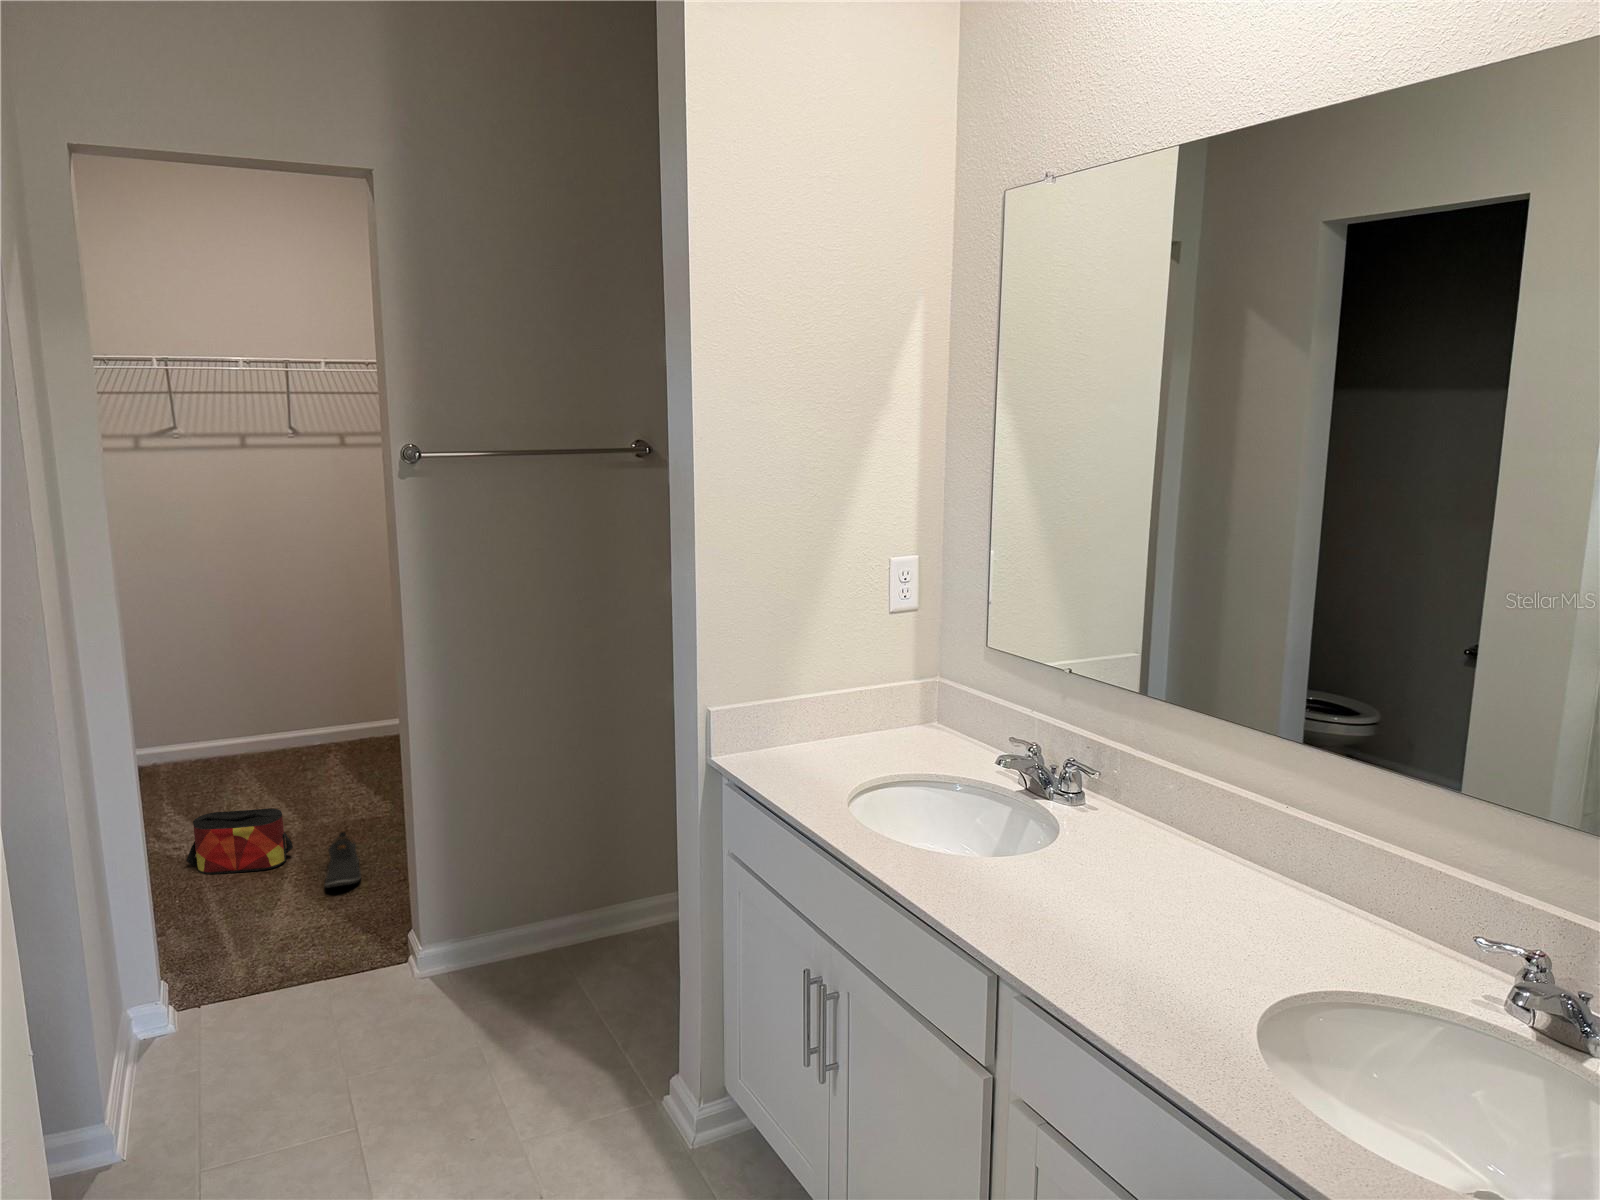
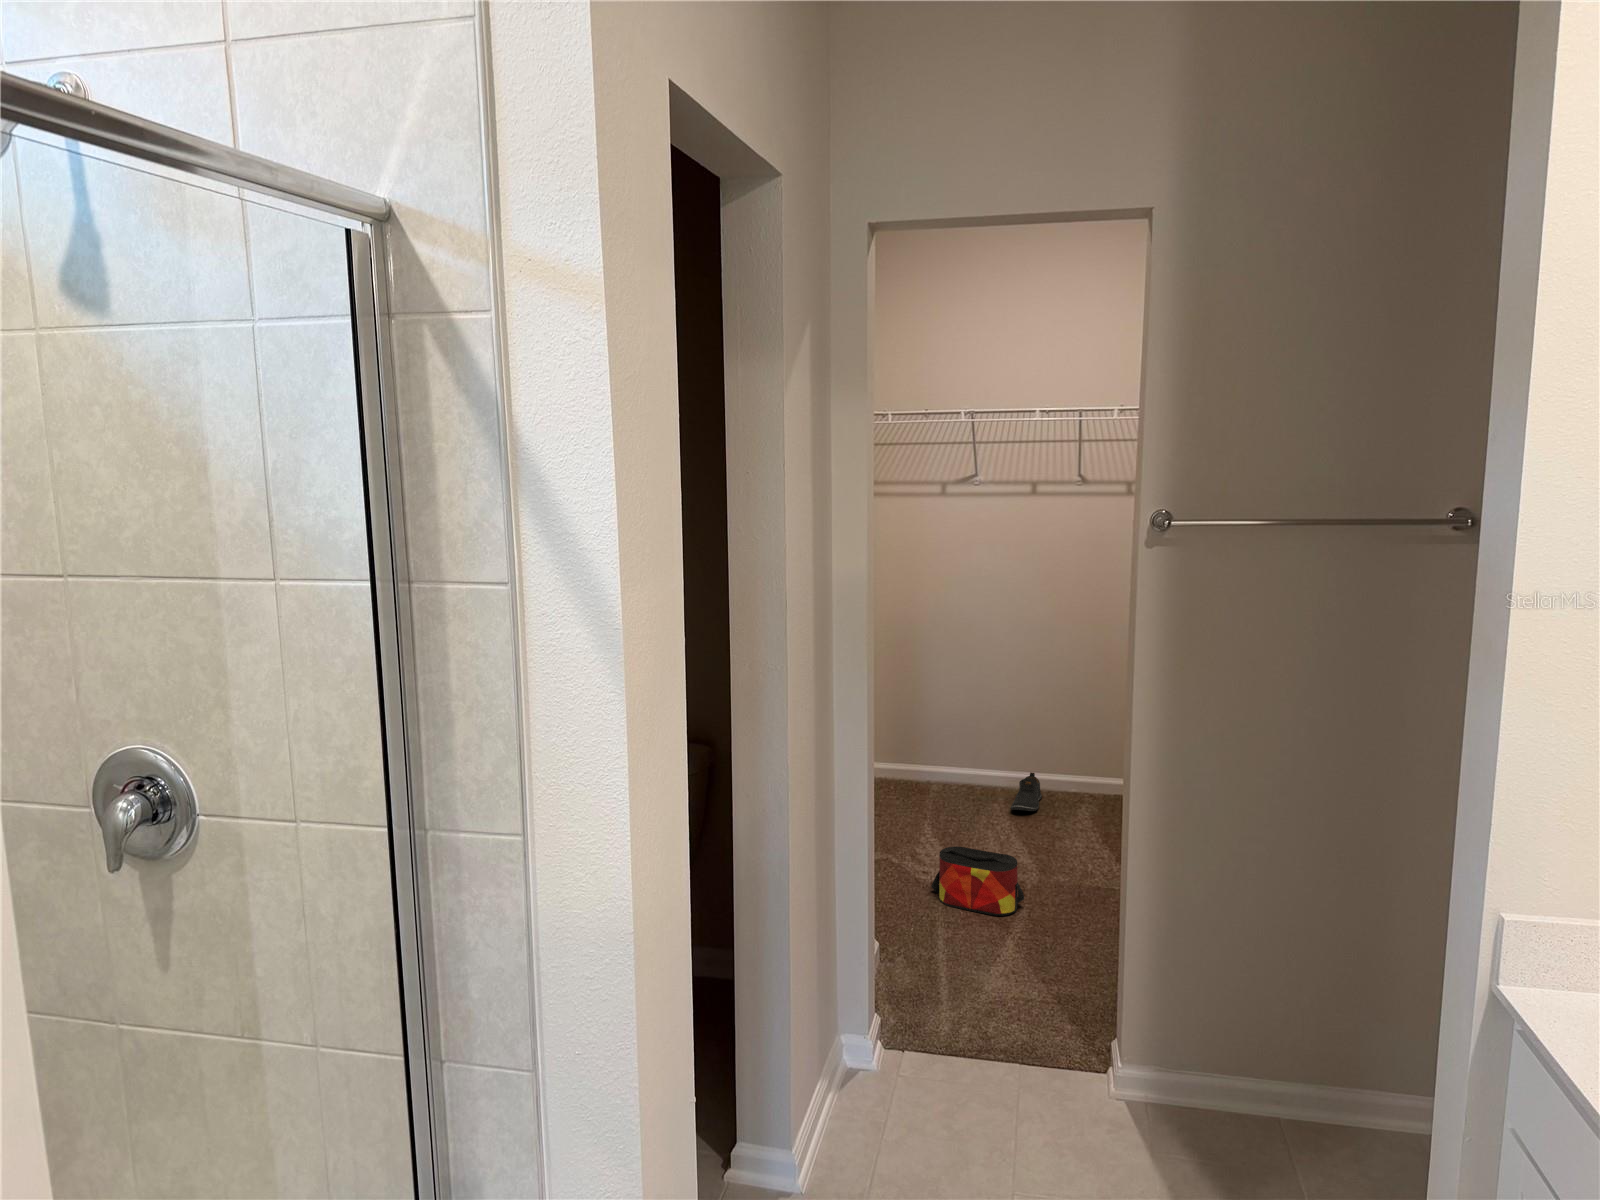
shoe: present [325,831,361,888] -> present [1011,772,1042,811]

